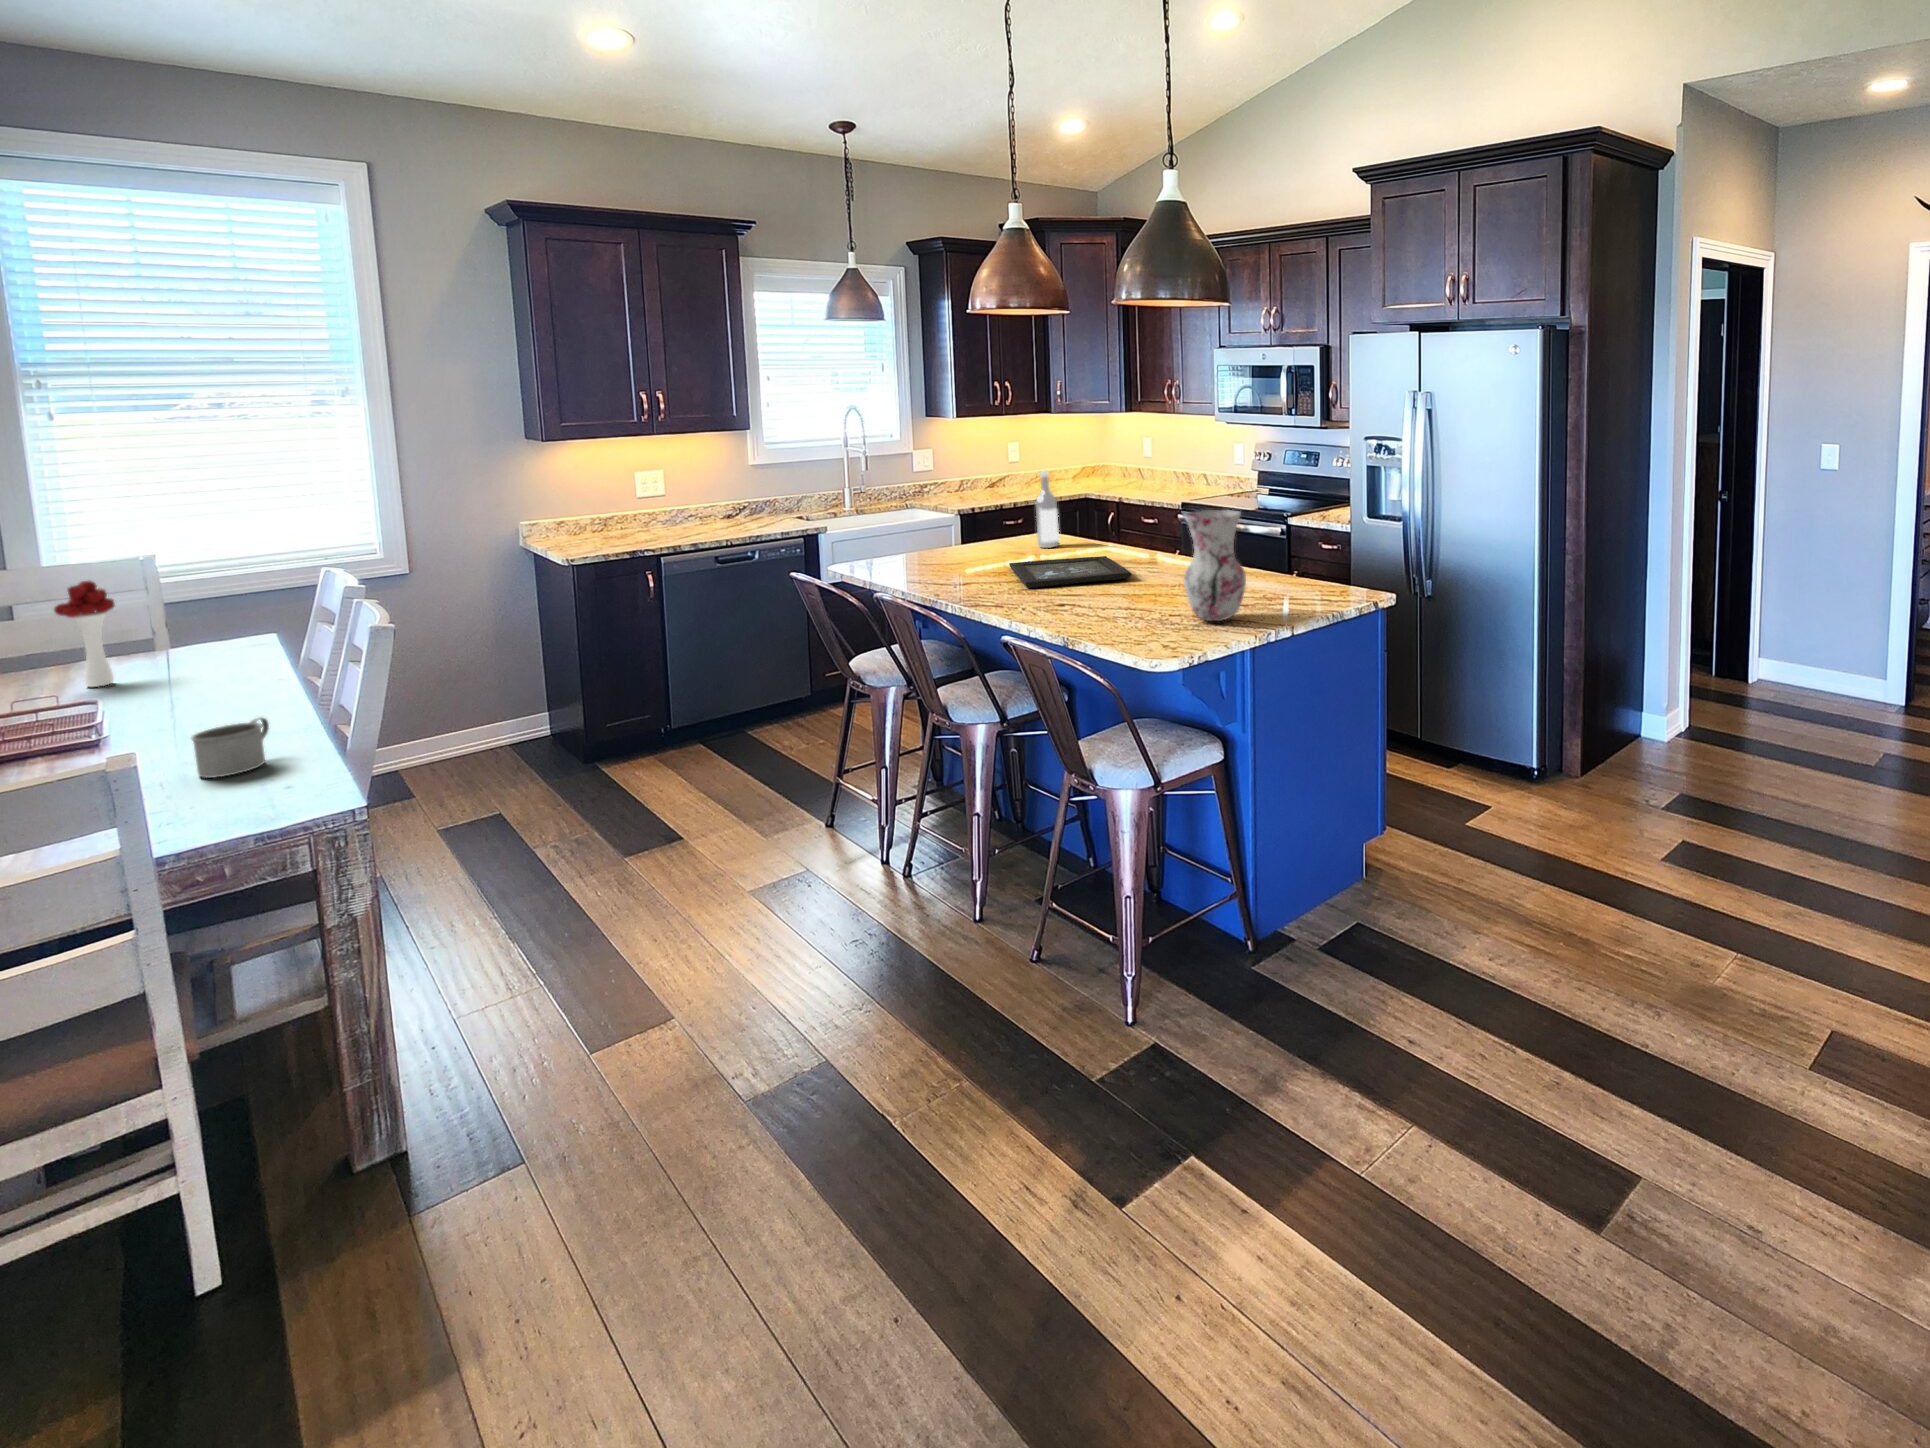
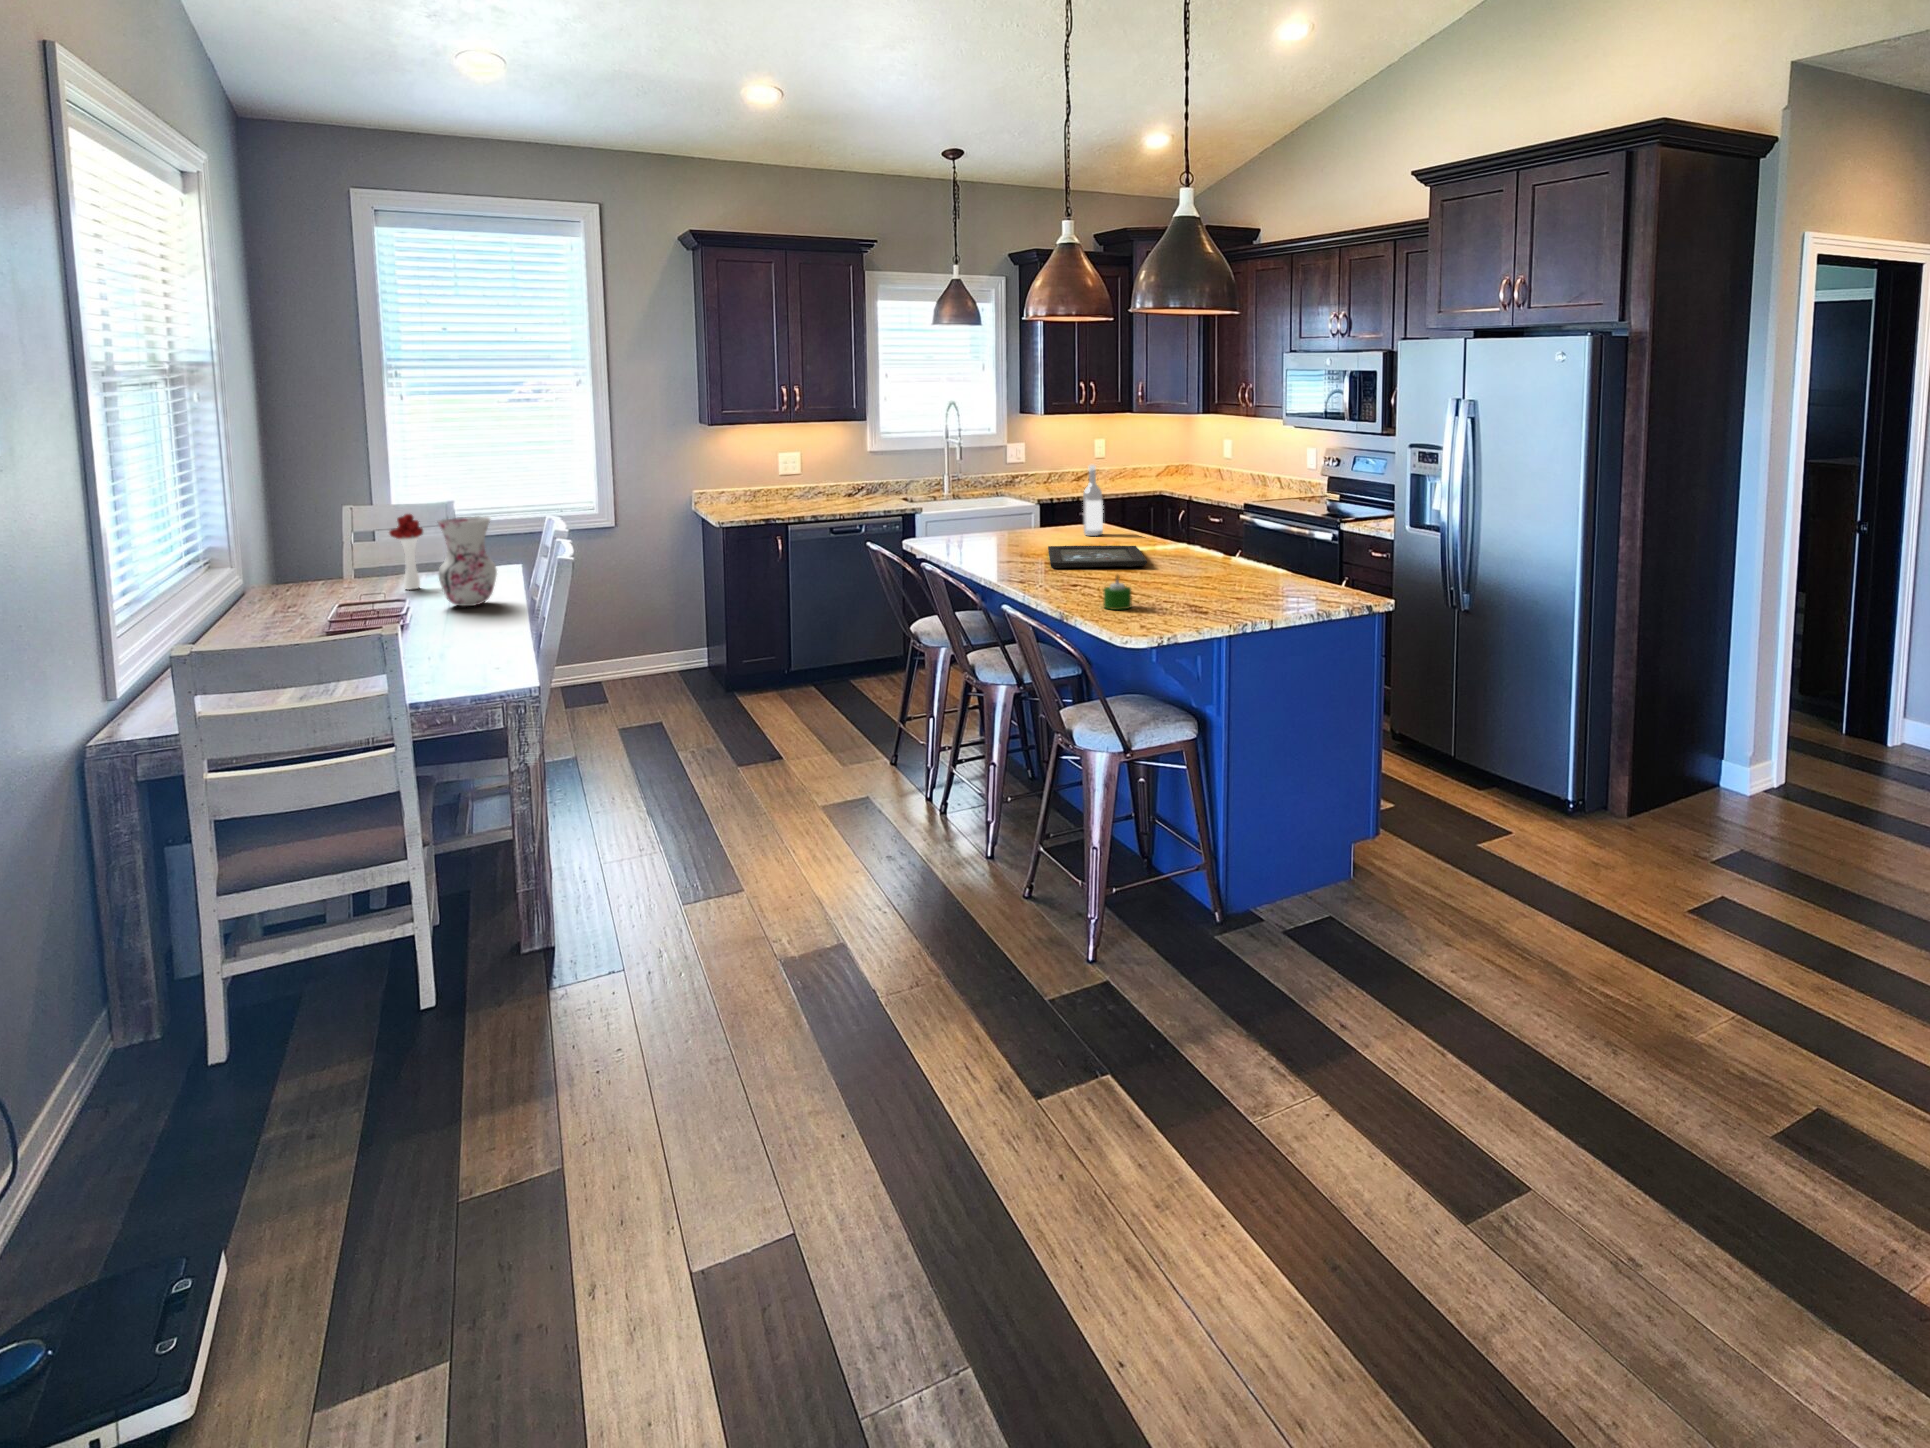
vase: present [1184,510,1246,621] -> present [438,517,497,606]
candle: none [1112,591,1144,631] -> present [1103,574,1131,610]
mug: present [191,718,269,778] -> none [445,616,493,654]

